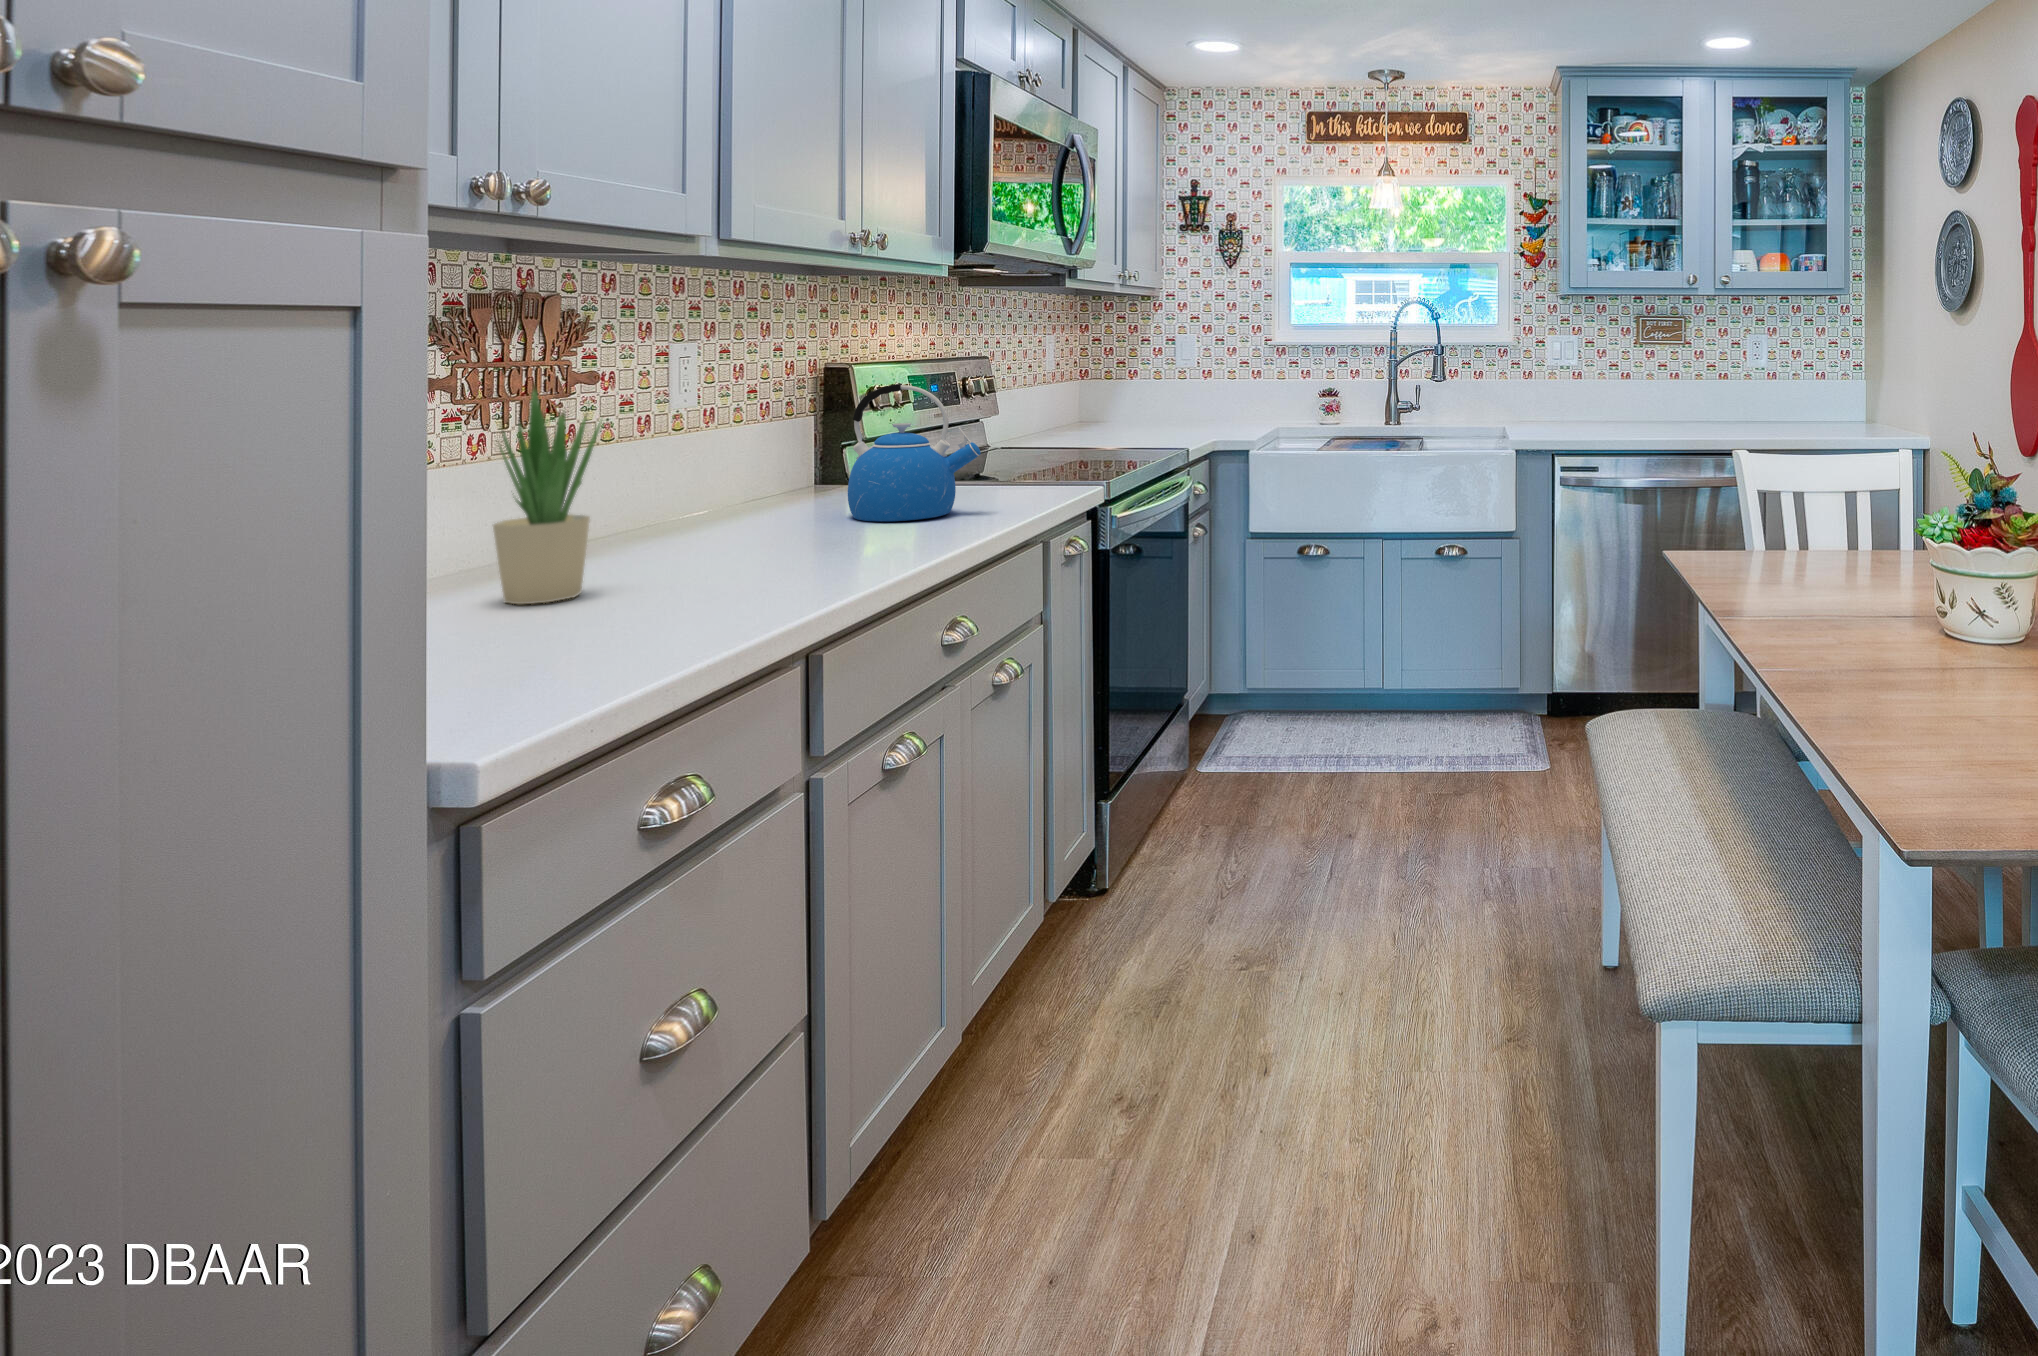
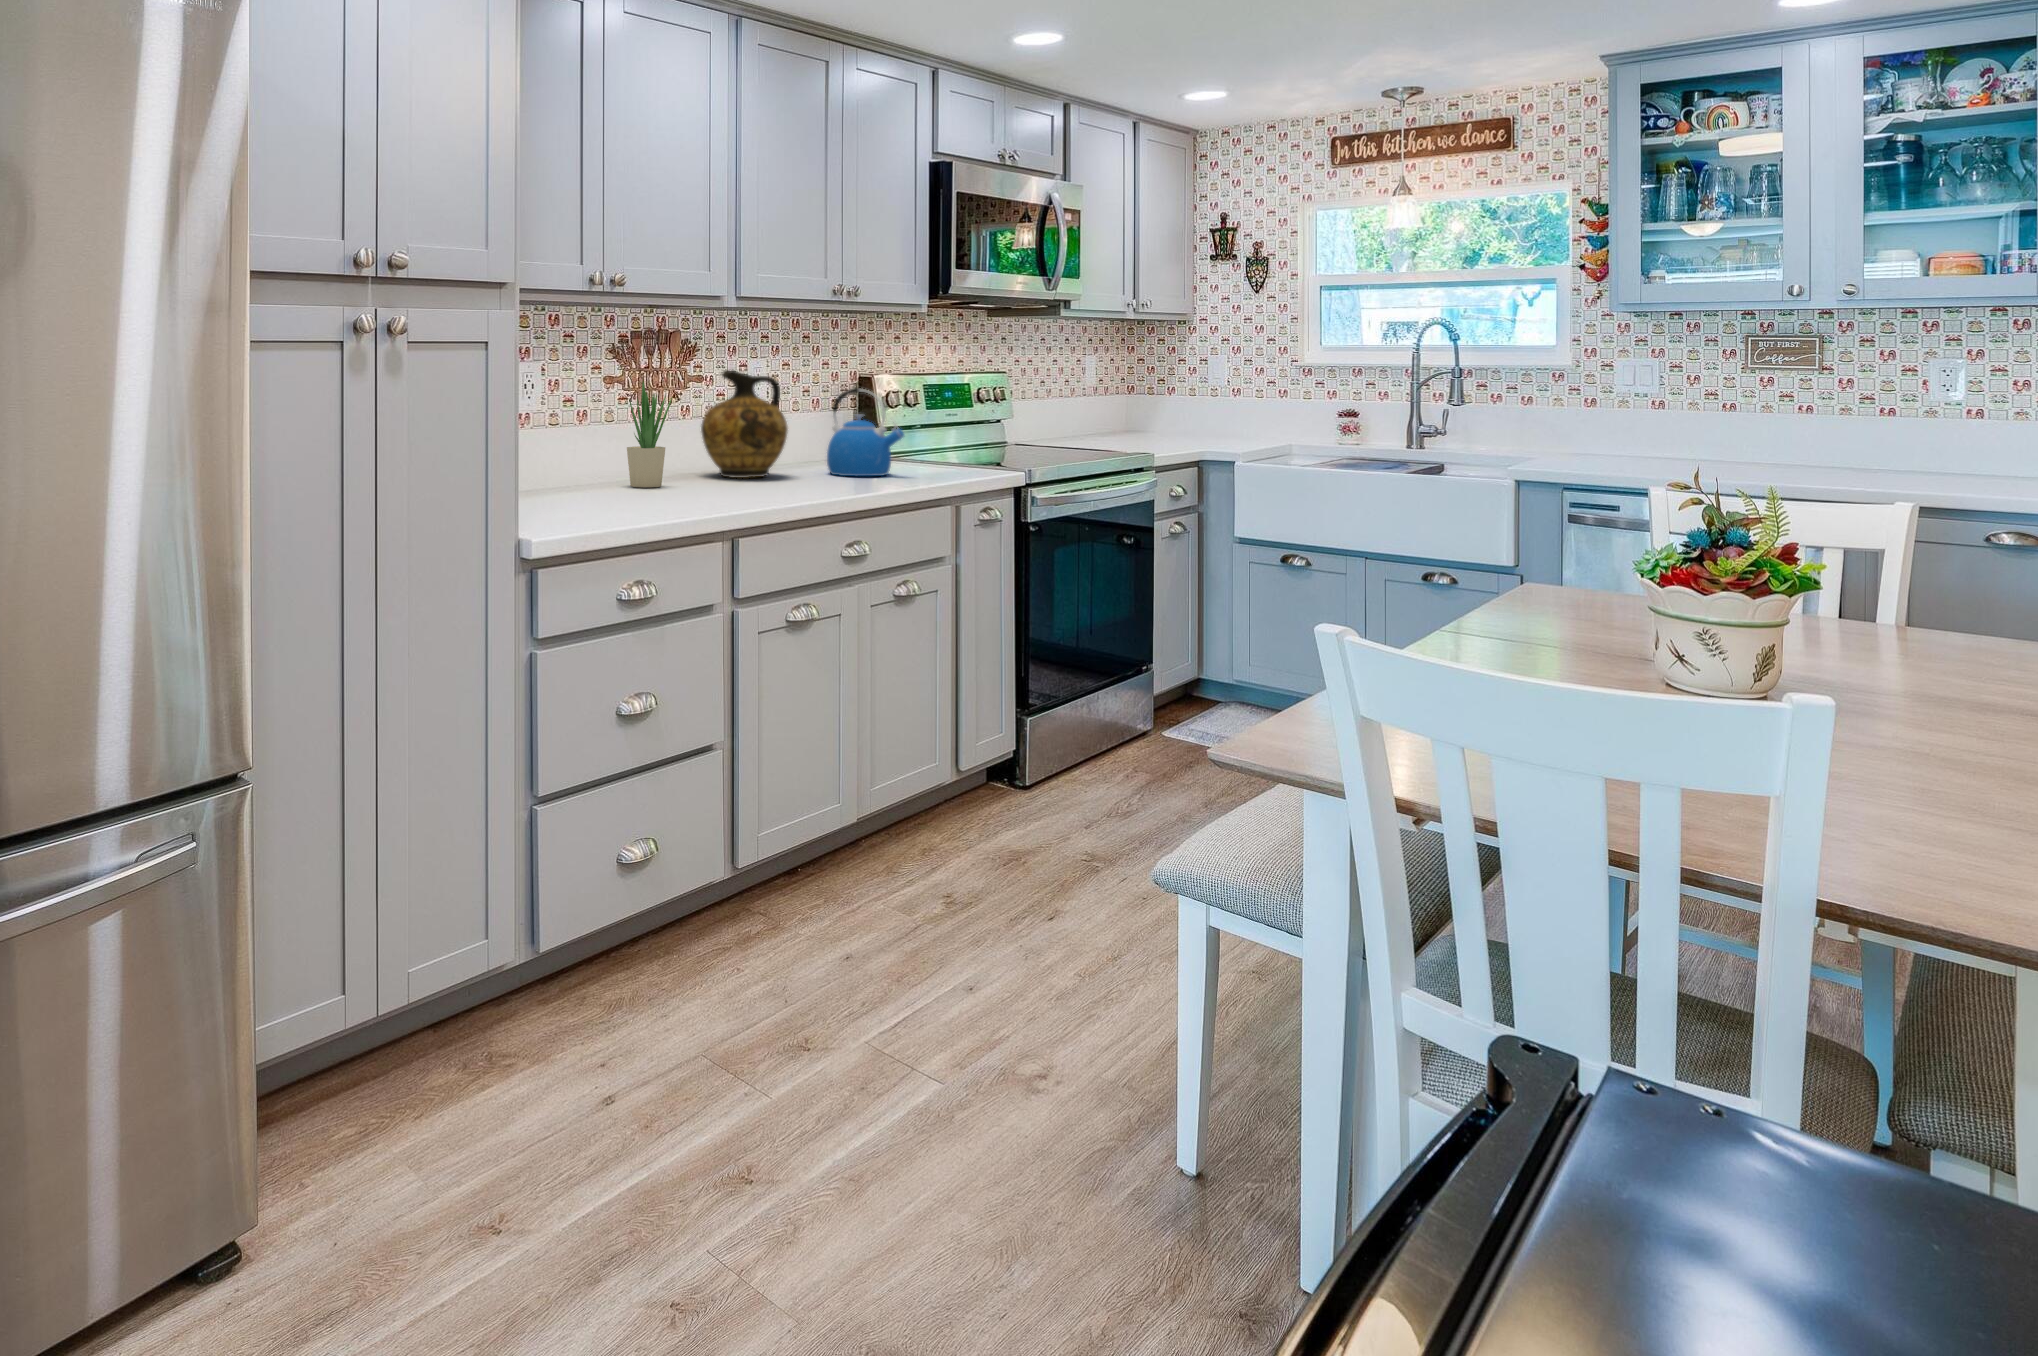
ceramic jug: none [624,359,801,549] -> present [701,370,788,478]

